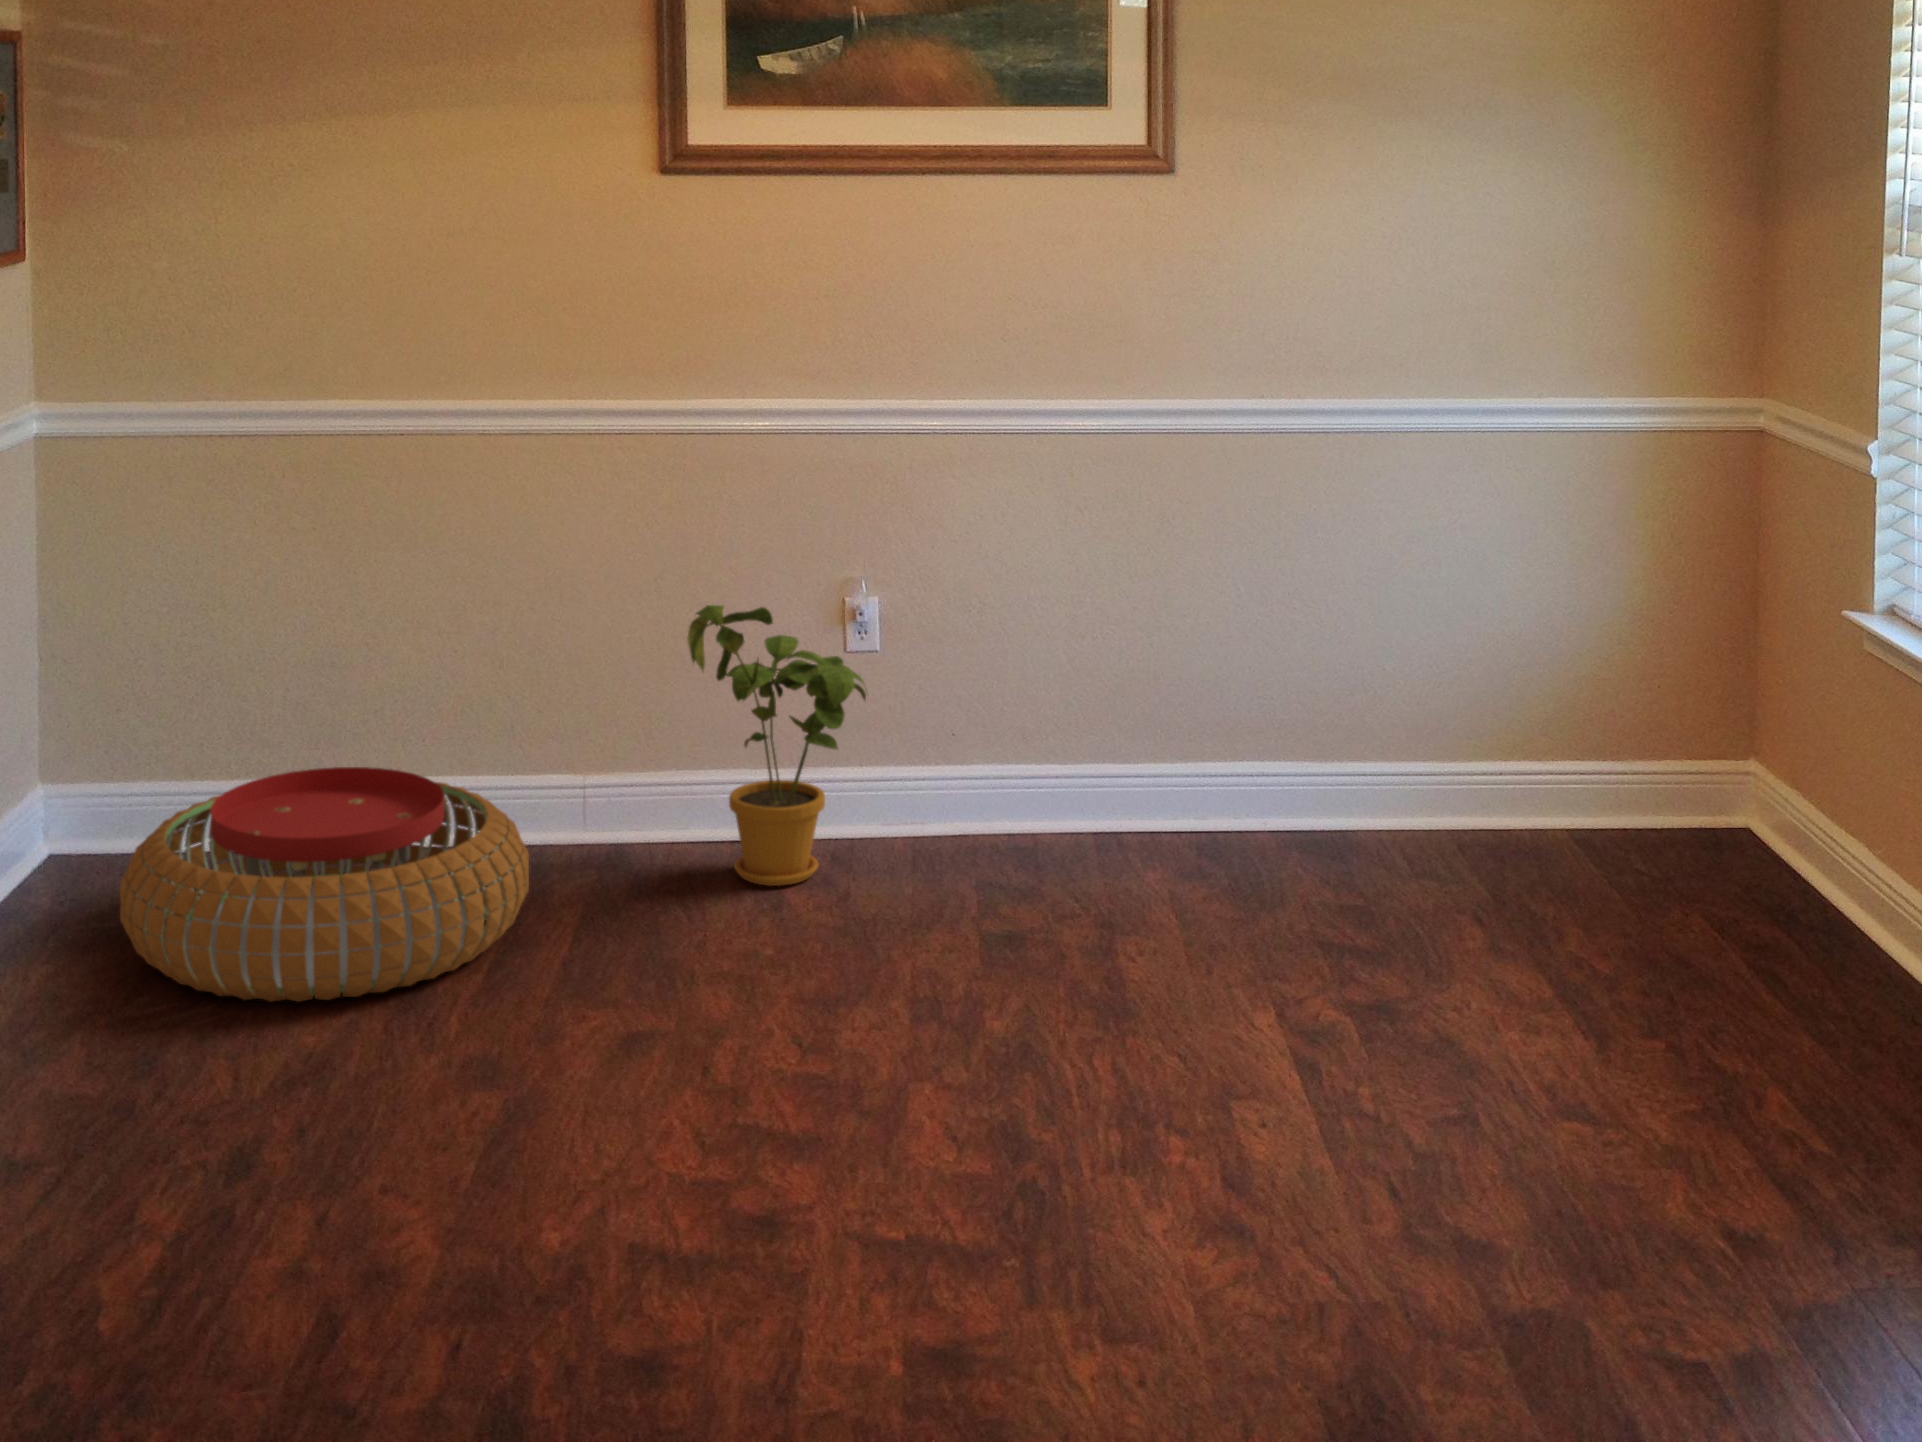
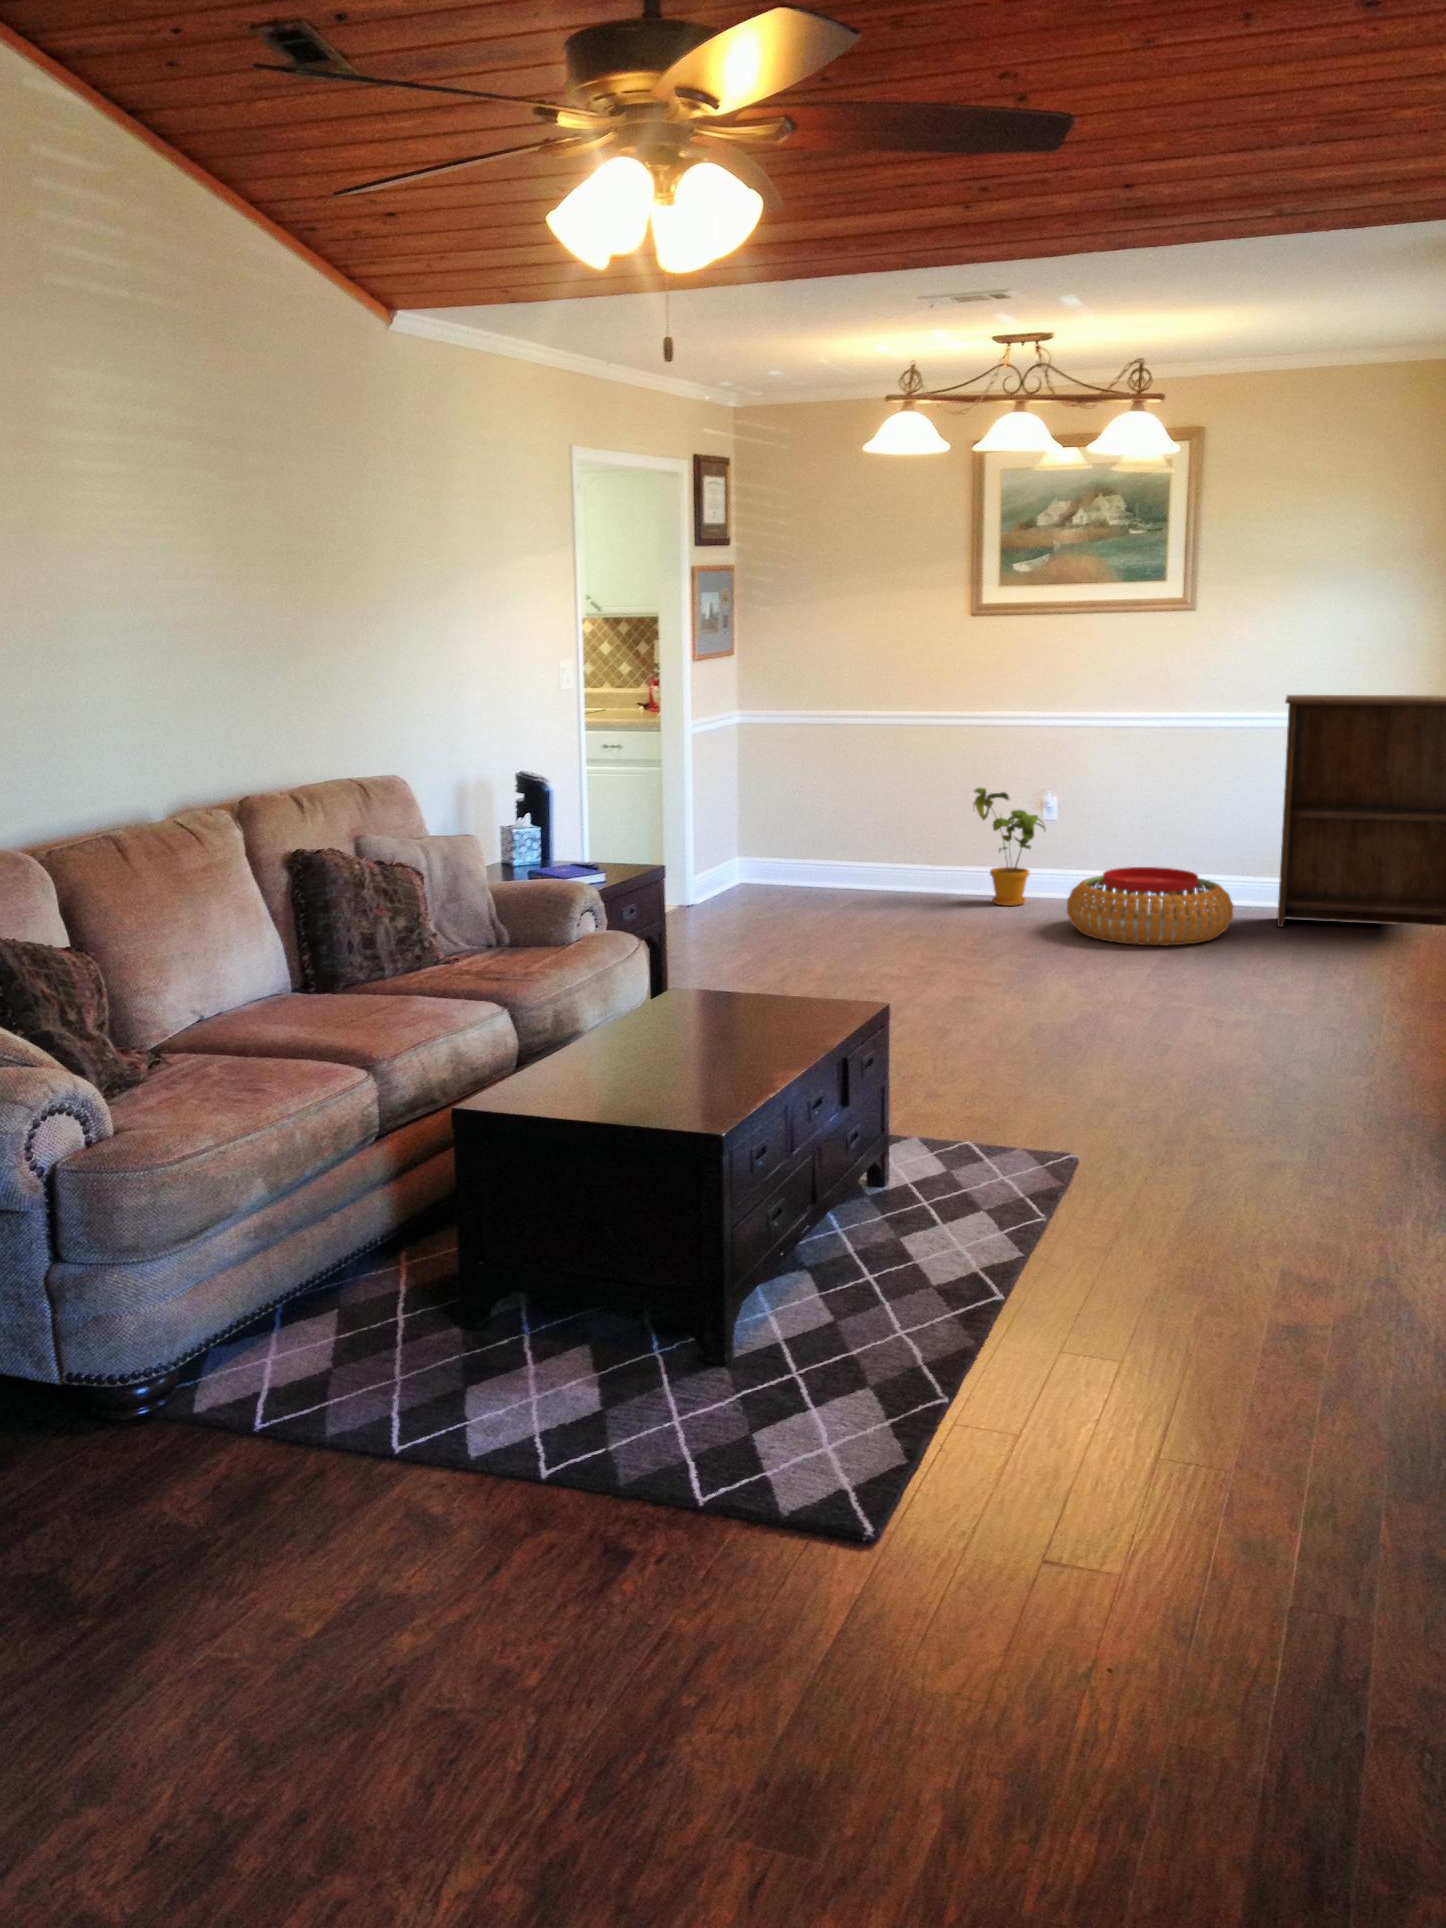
bookshelf: none [1392,377,1842,911] -> present [1277,695,1446,927]
pouf: present [120,767,529,1002] -> present [1067,867,1233,945]

